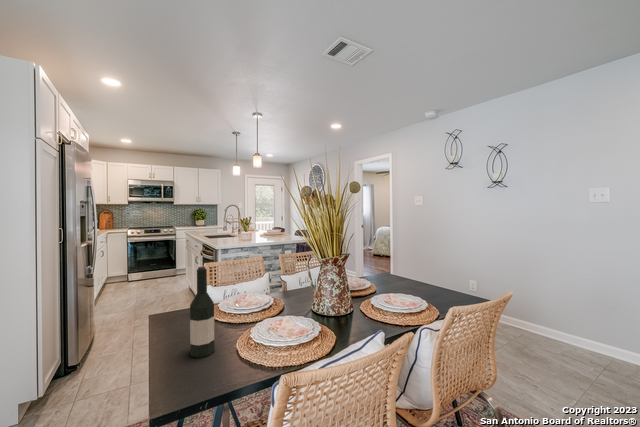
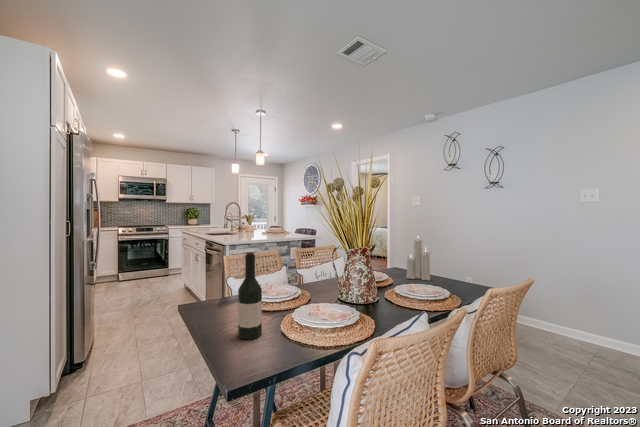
candle: none [391,236,416,289] -> present [406,238,430,280]

